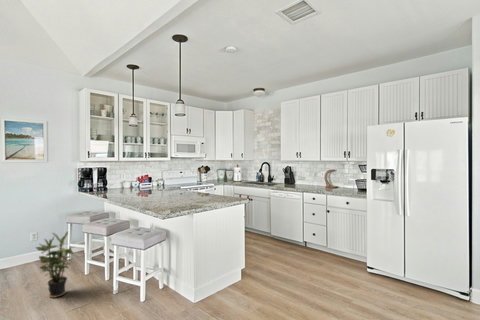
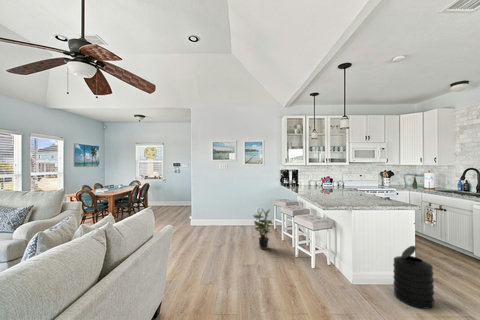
trash can: none [231,243,262,303] -> present [393,246,434,309]

